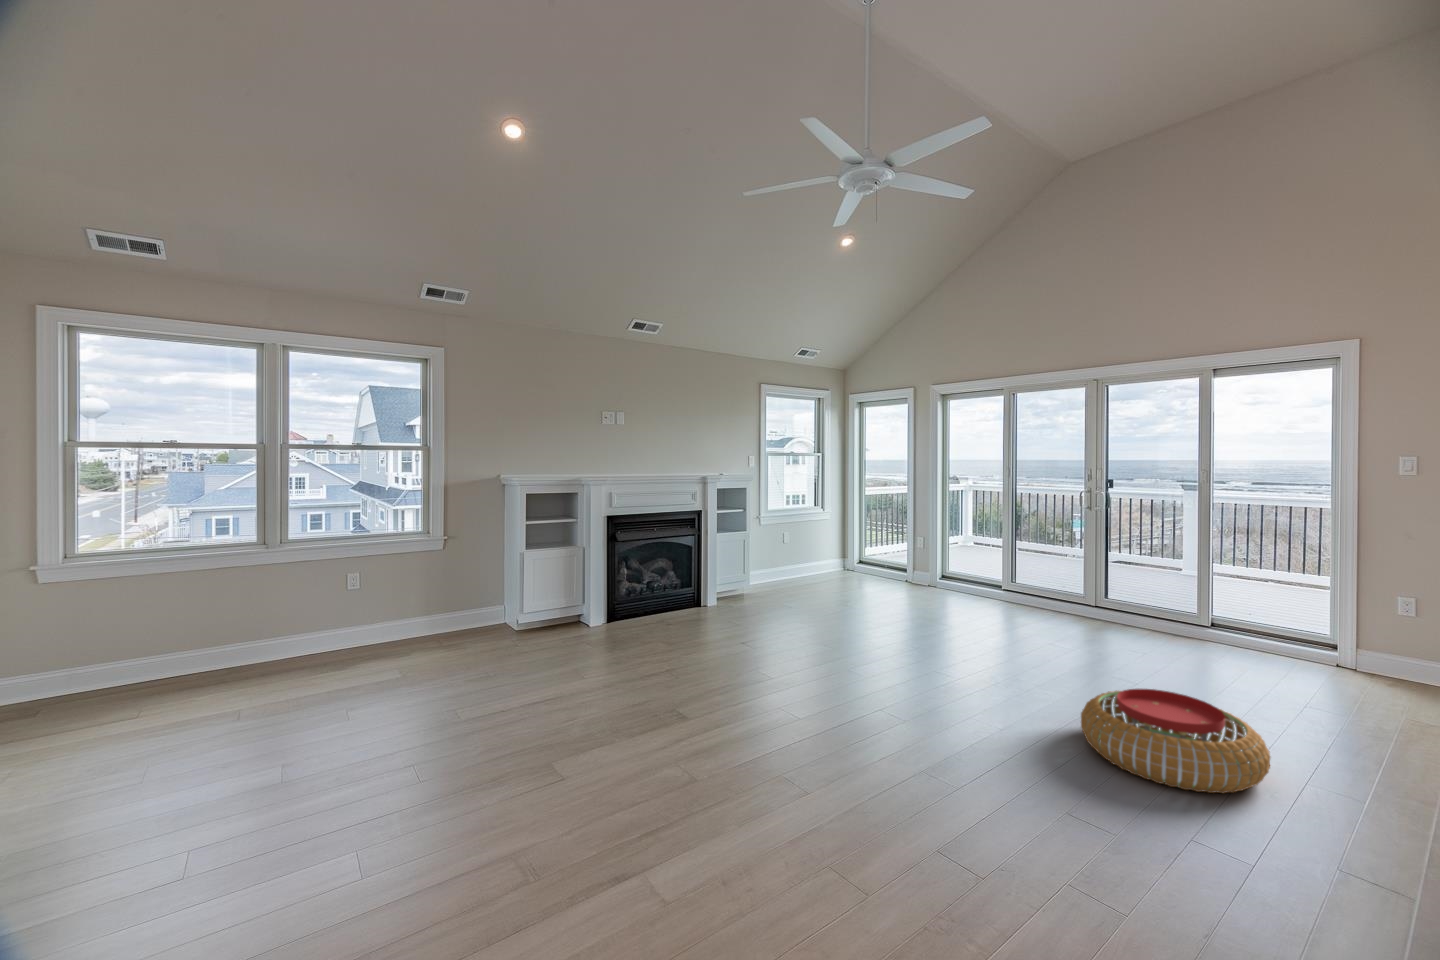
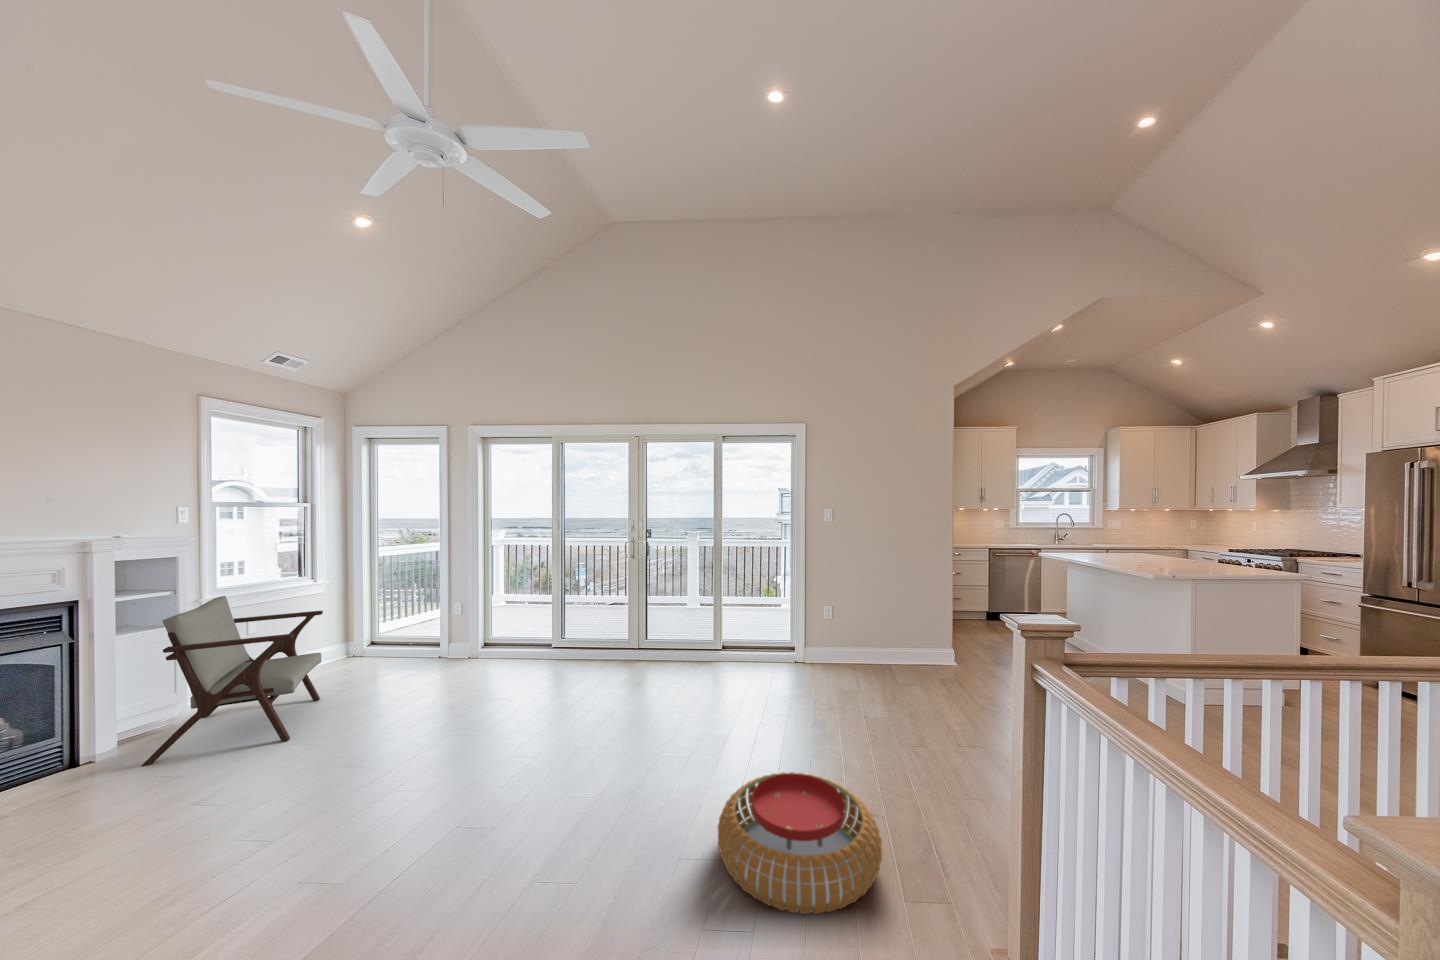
lounge chair: none [743,508,828,602] -> present [142,596,323,766]

